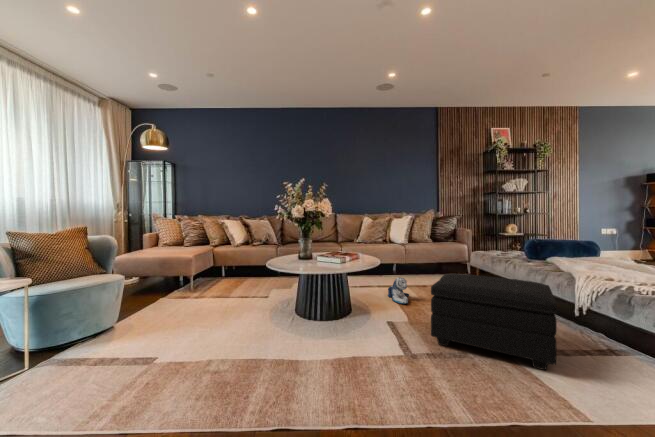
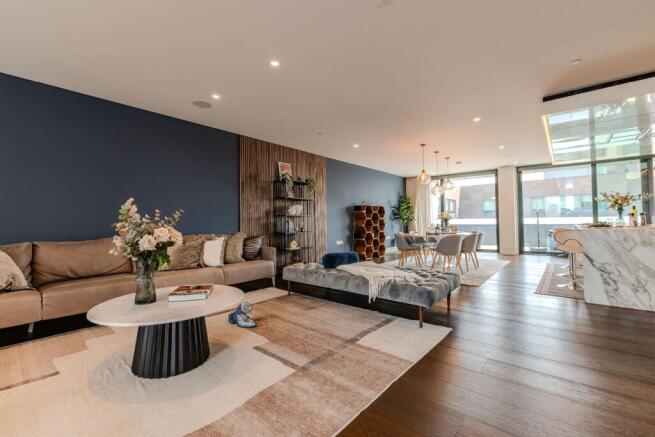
footstool: present [431,273,557,370] -> none [297,287,380,352]

